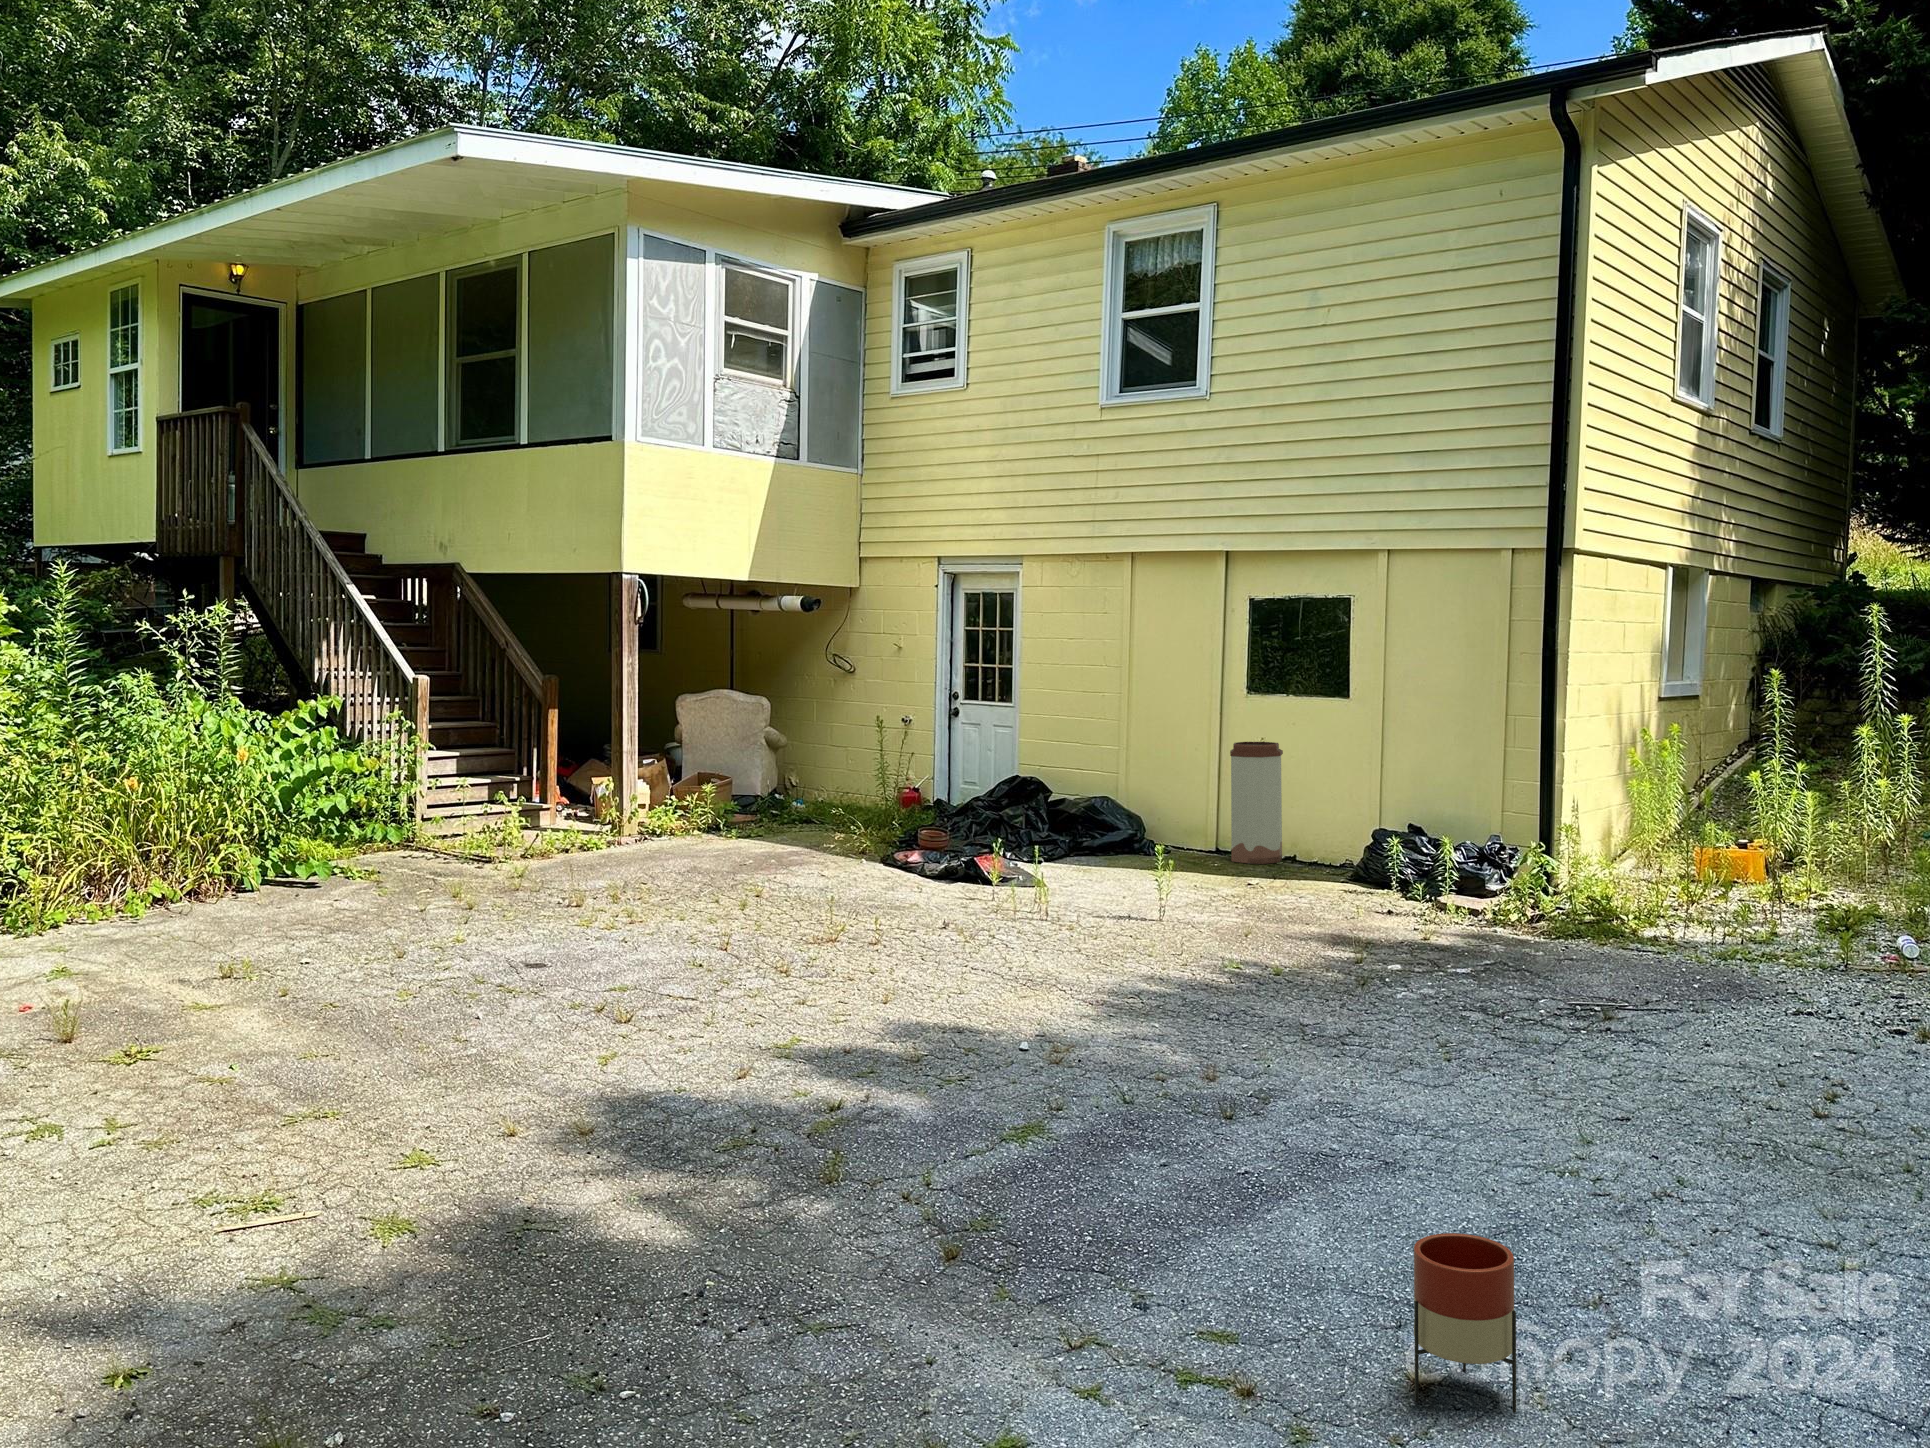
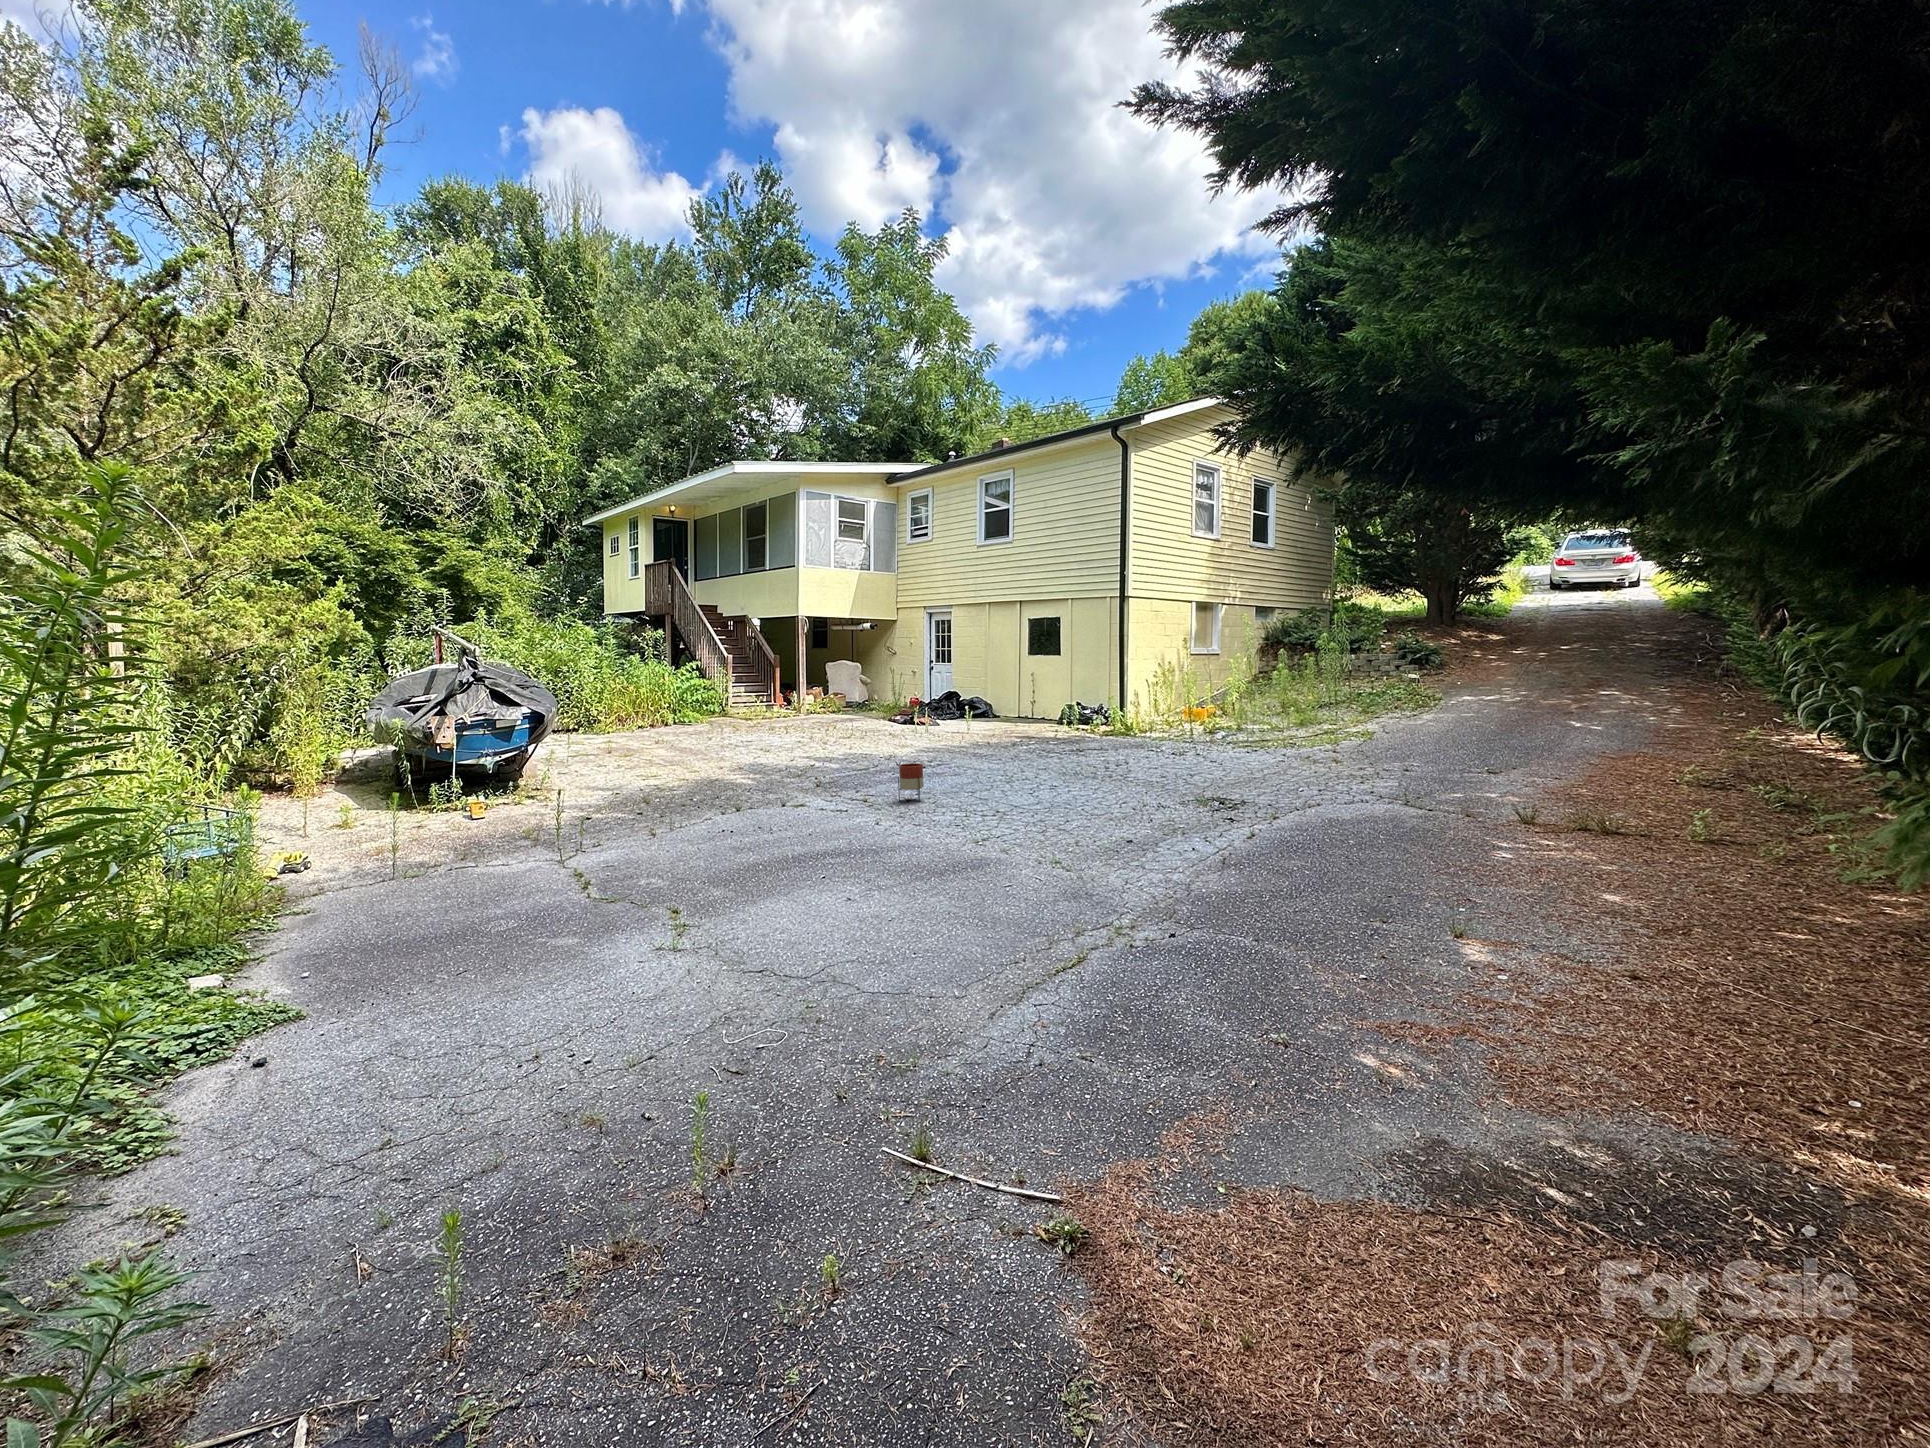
trash can: present [1230,742,1283,864] -> none [1017,673,1039,719]

